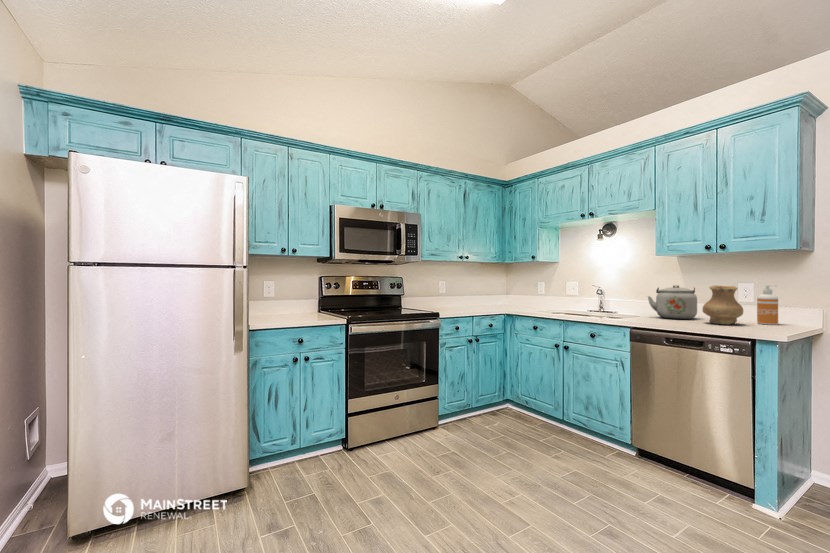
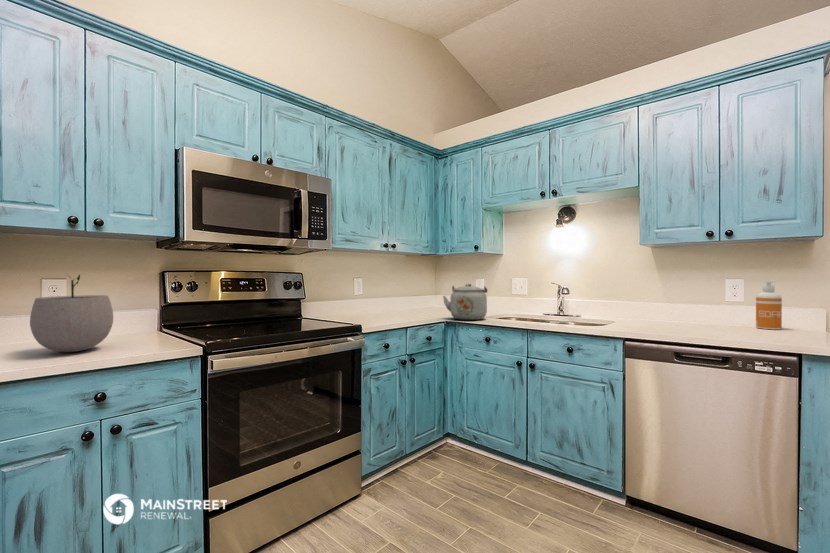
plant pot: none [267,277,302,319] -> present [30,275,113,352]
kettle: present [648,285,697,319] -> present [443,284,487,320]
vase: present [703,286,743,325] -> none [700,282,751,331]

